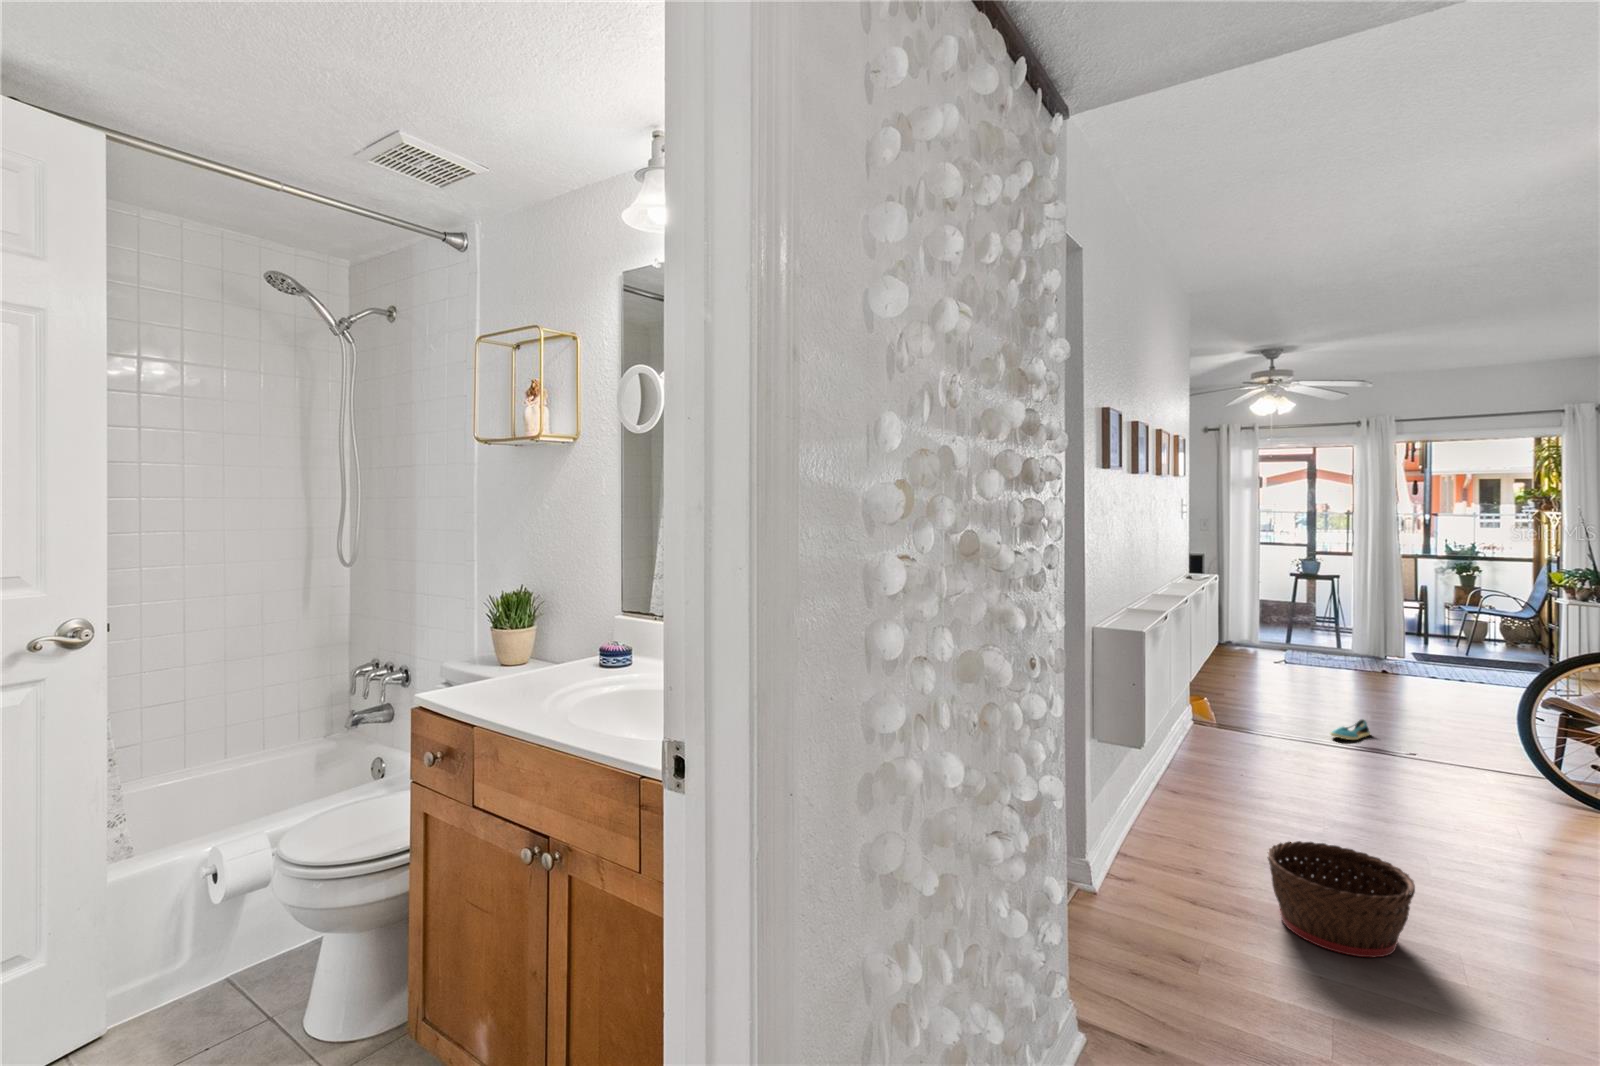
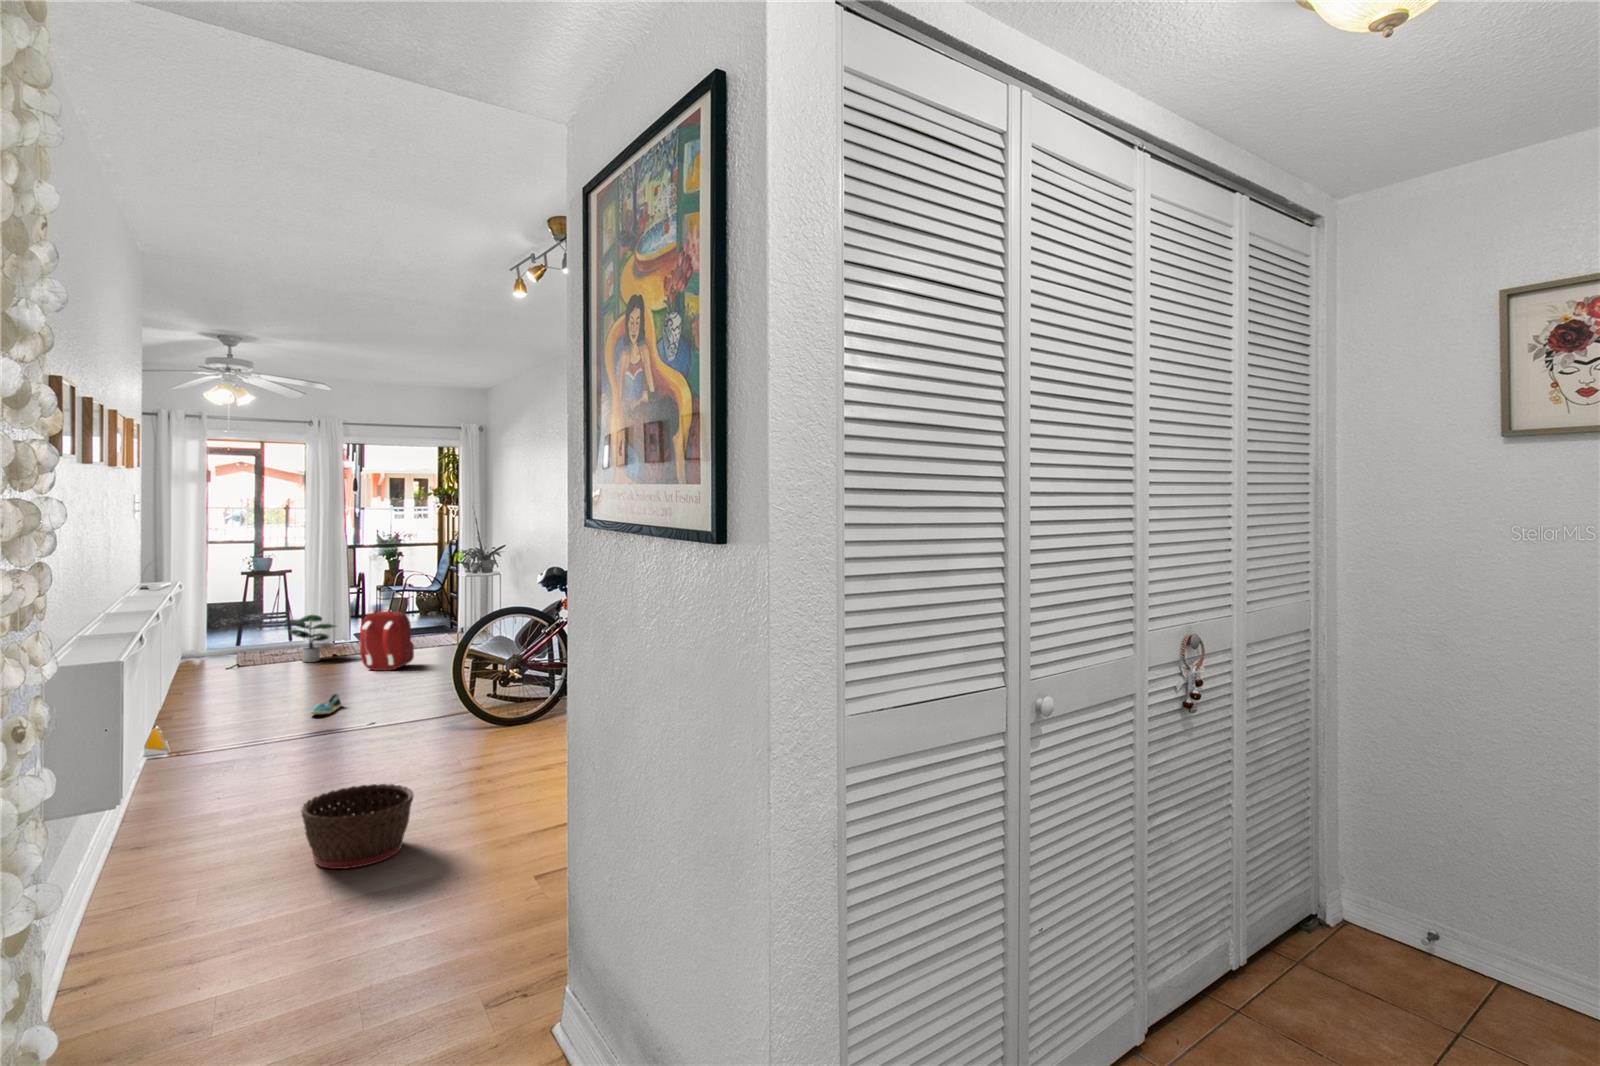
potted plant: none [1327,626,1383,677] -> present [289,615,336,662]
backpack: none [1406,631,1480,705] -> present [360,610,414,670]

